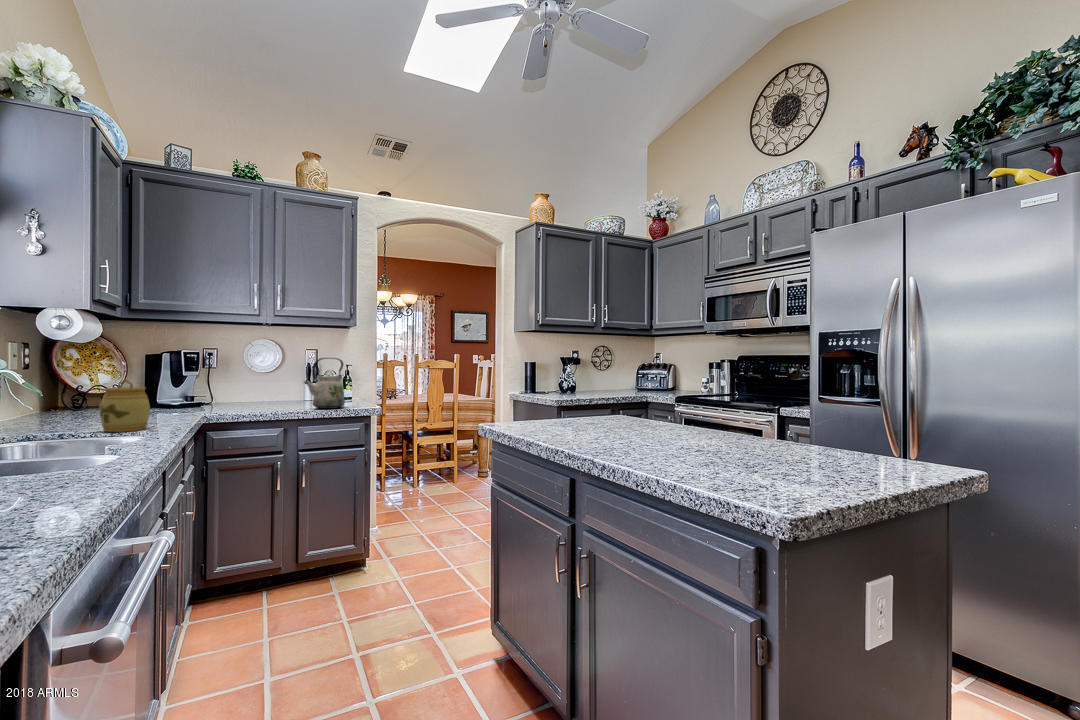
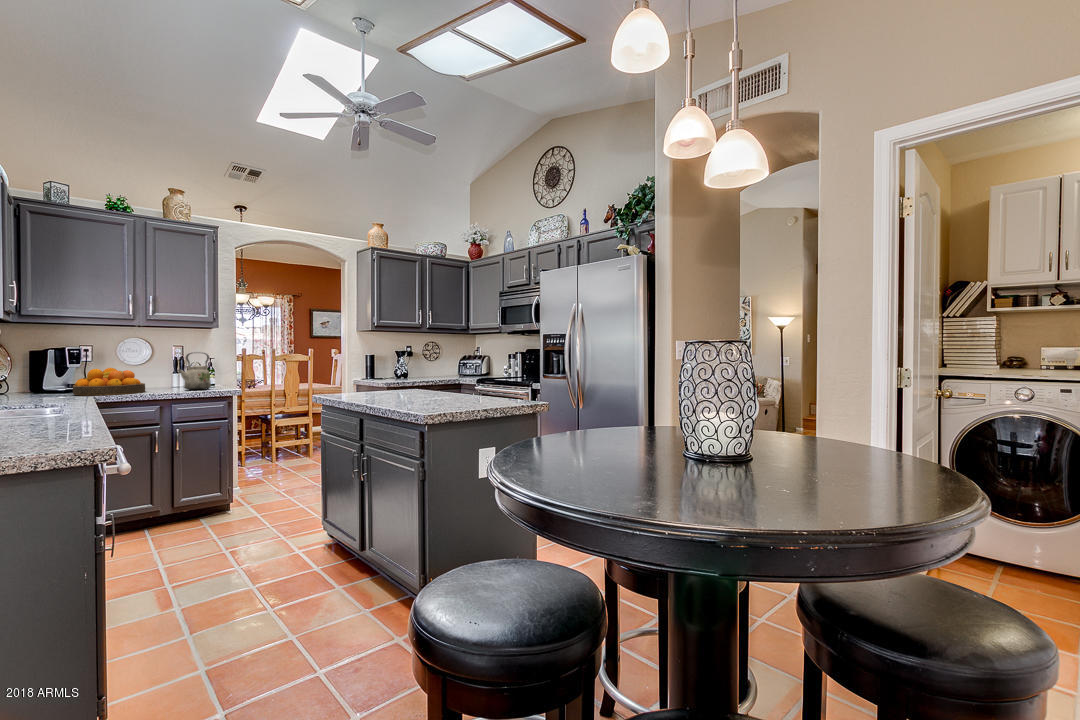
fruit bowl: none [181,377,267,415] -> present [73,368,145,396]
jar: present [100,379,150,432] -> none [25,368,64,404]

